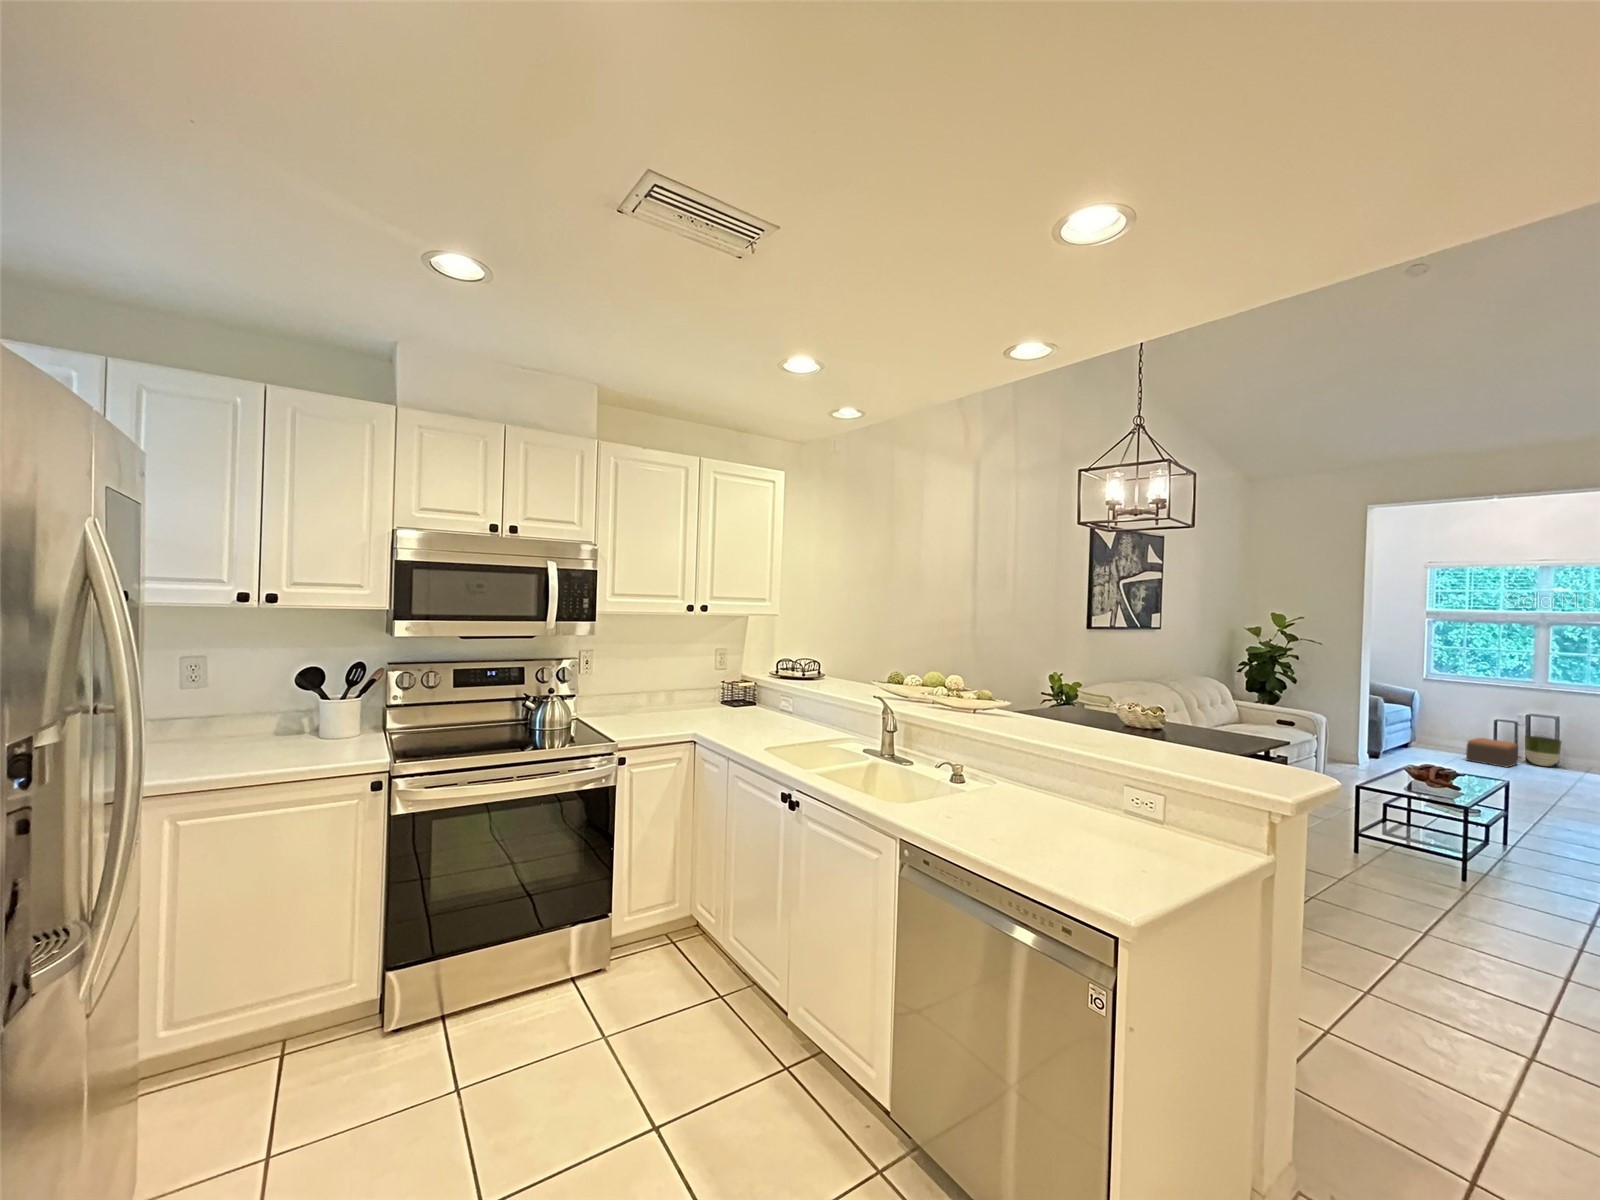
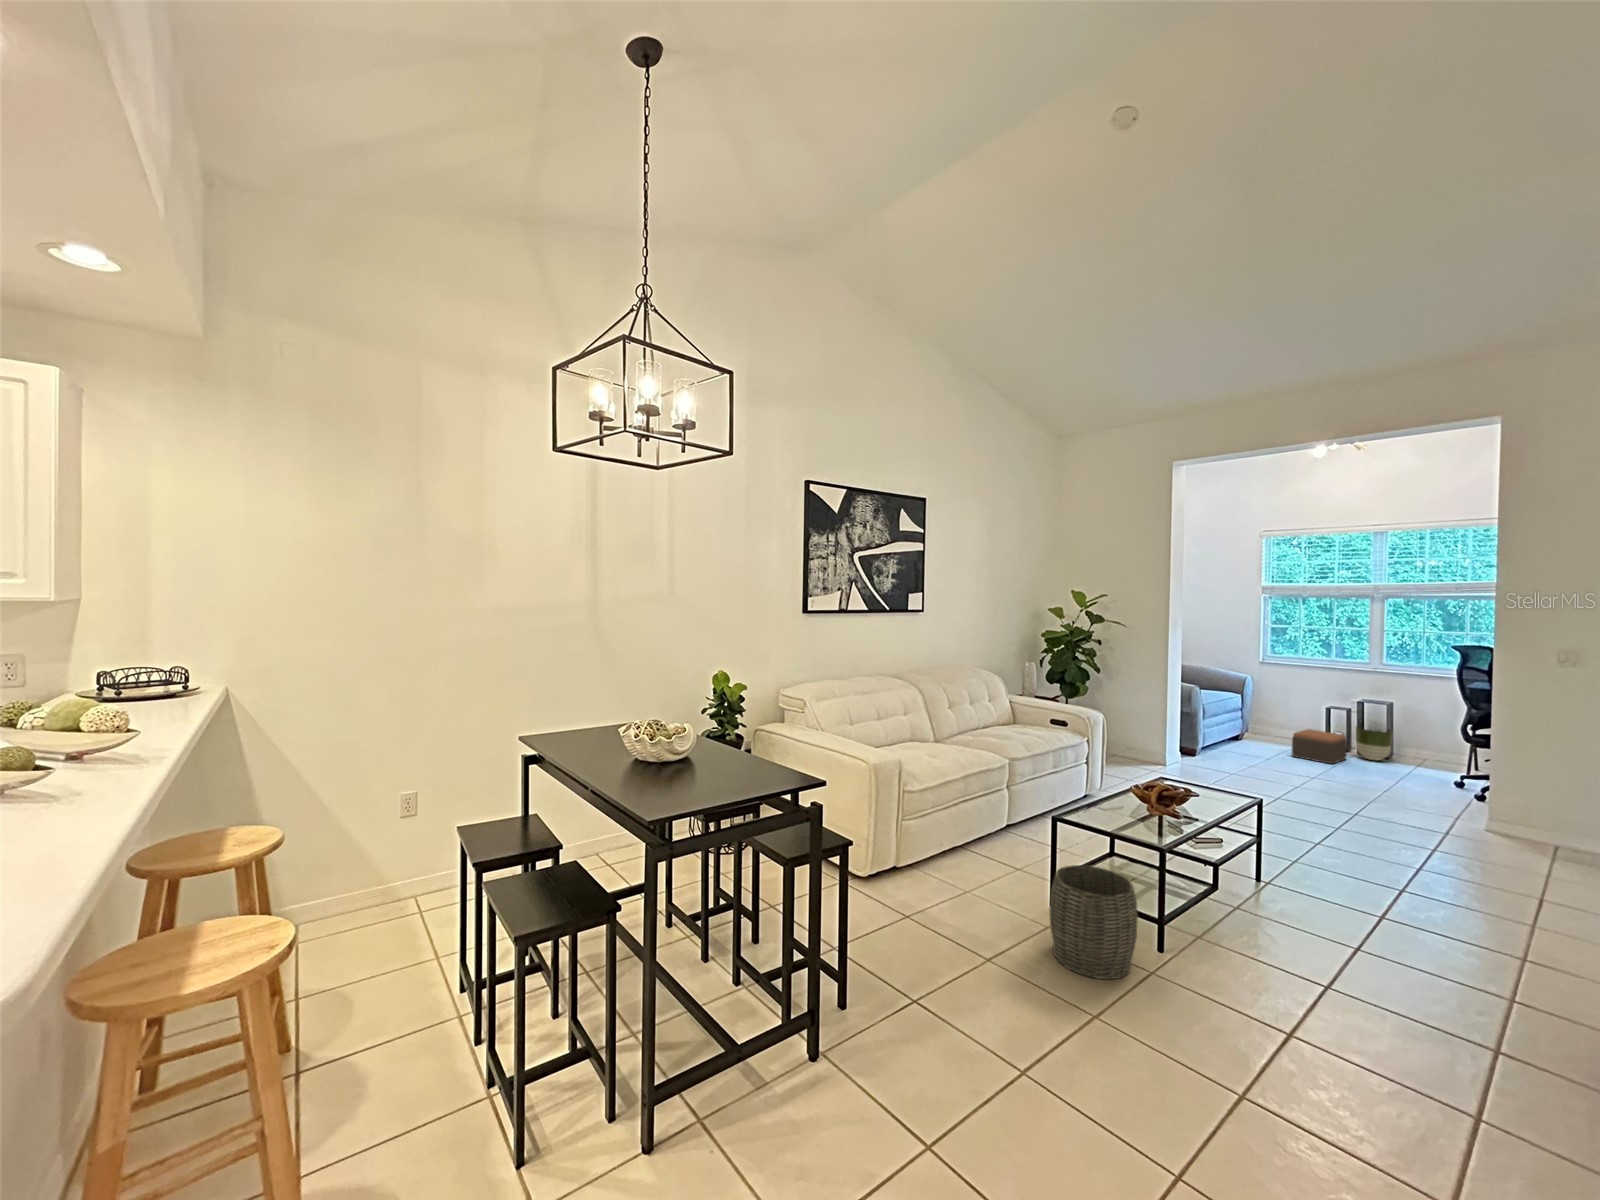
woven basket: none [1384,815,1463,892] -> present [1050,865,1138,979]

